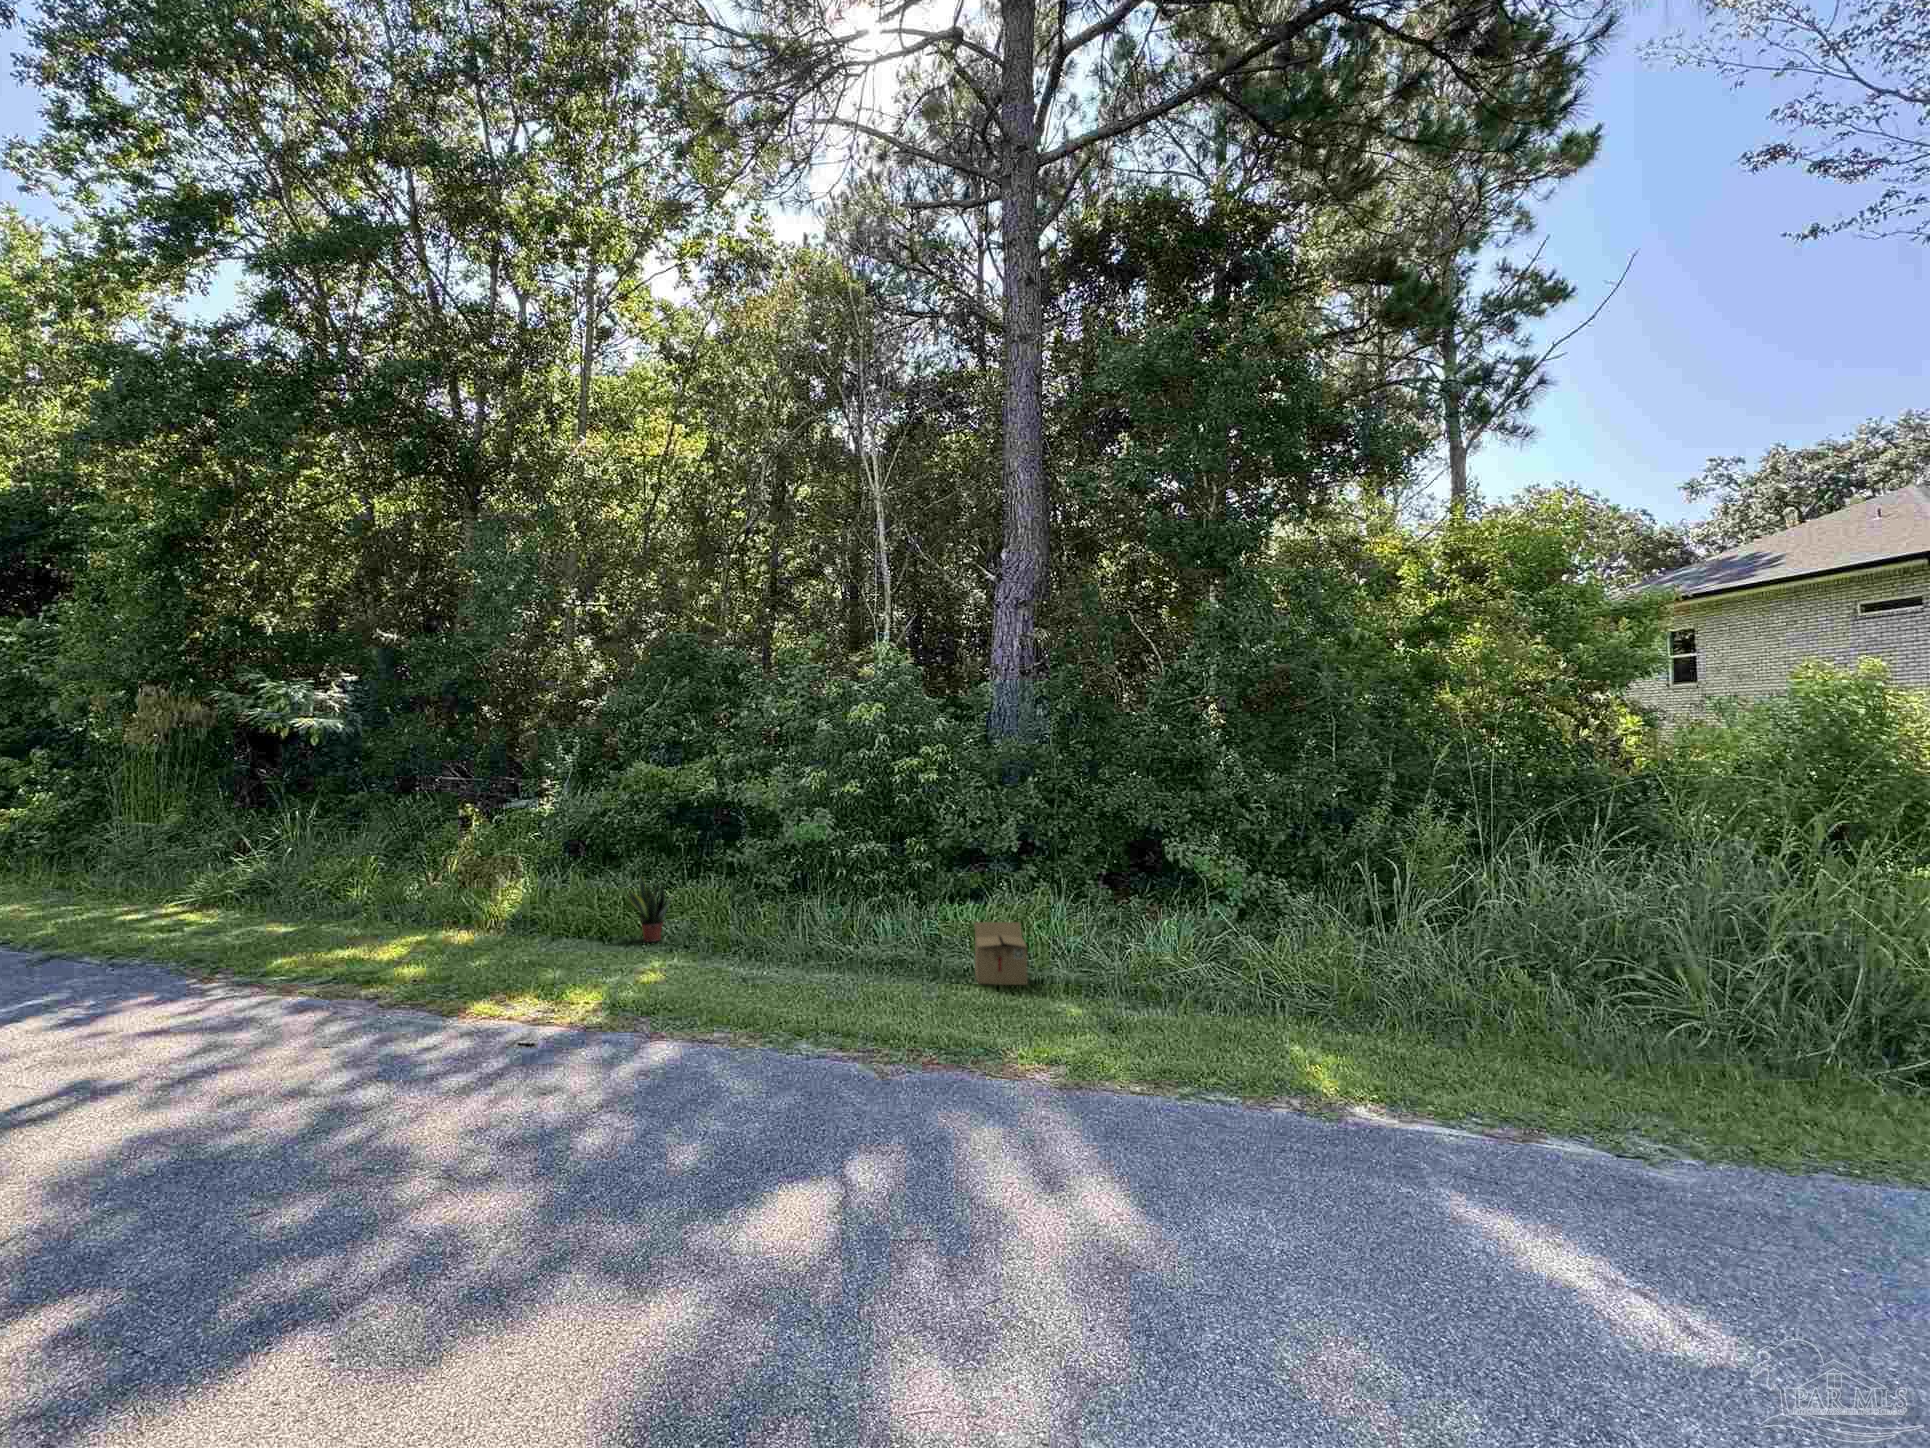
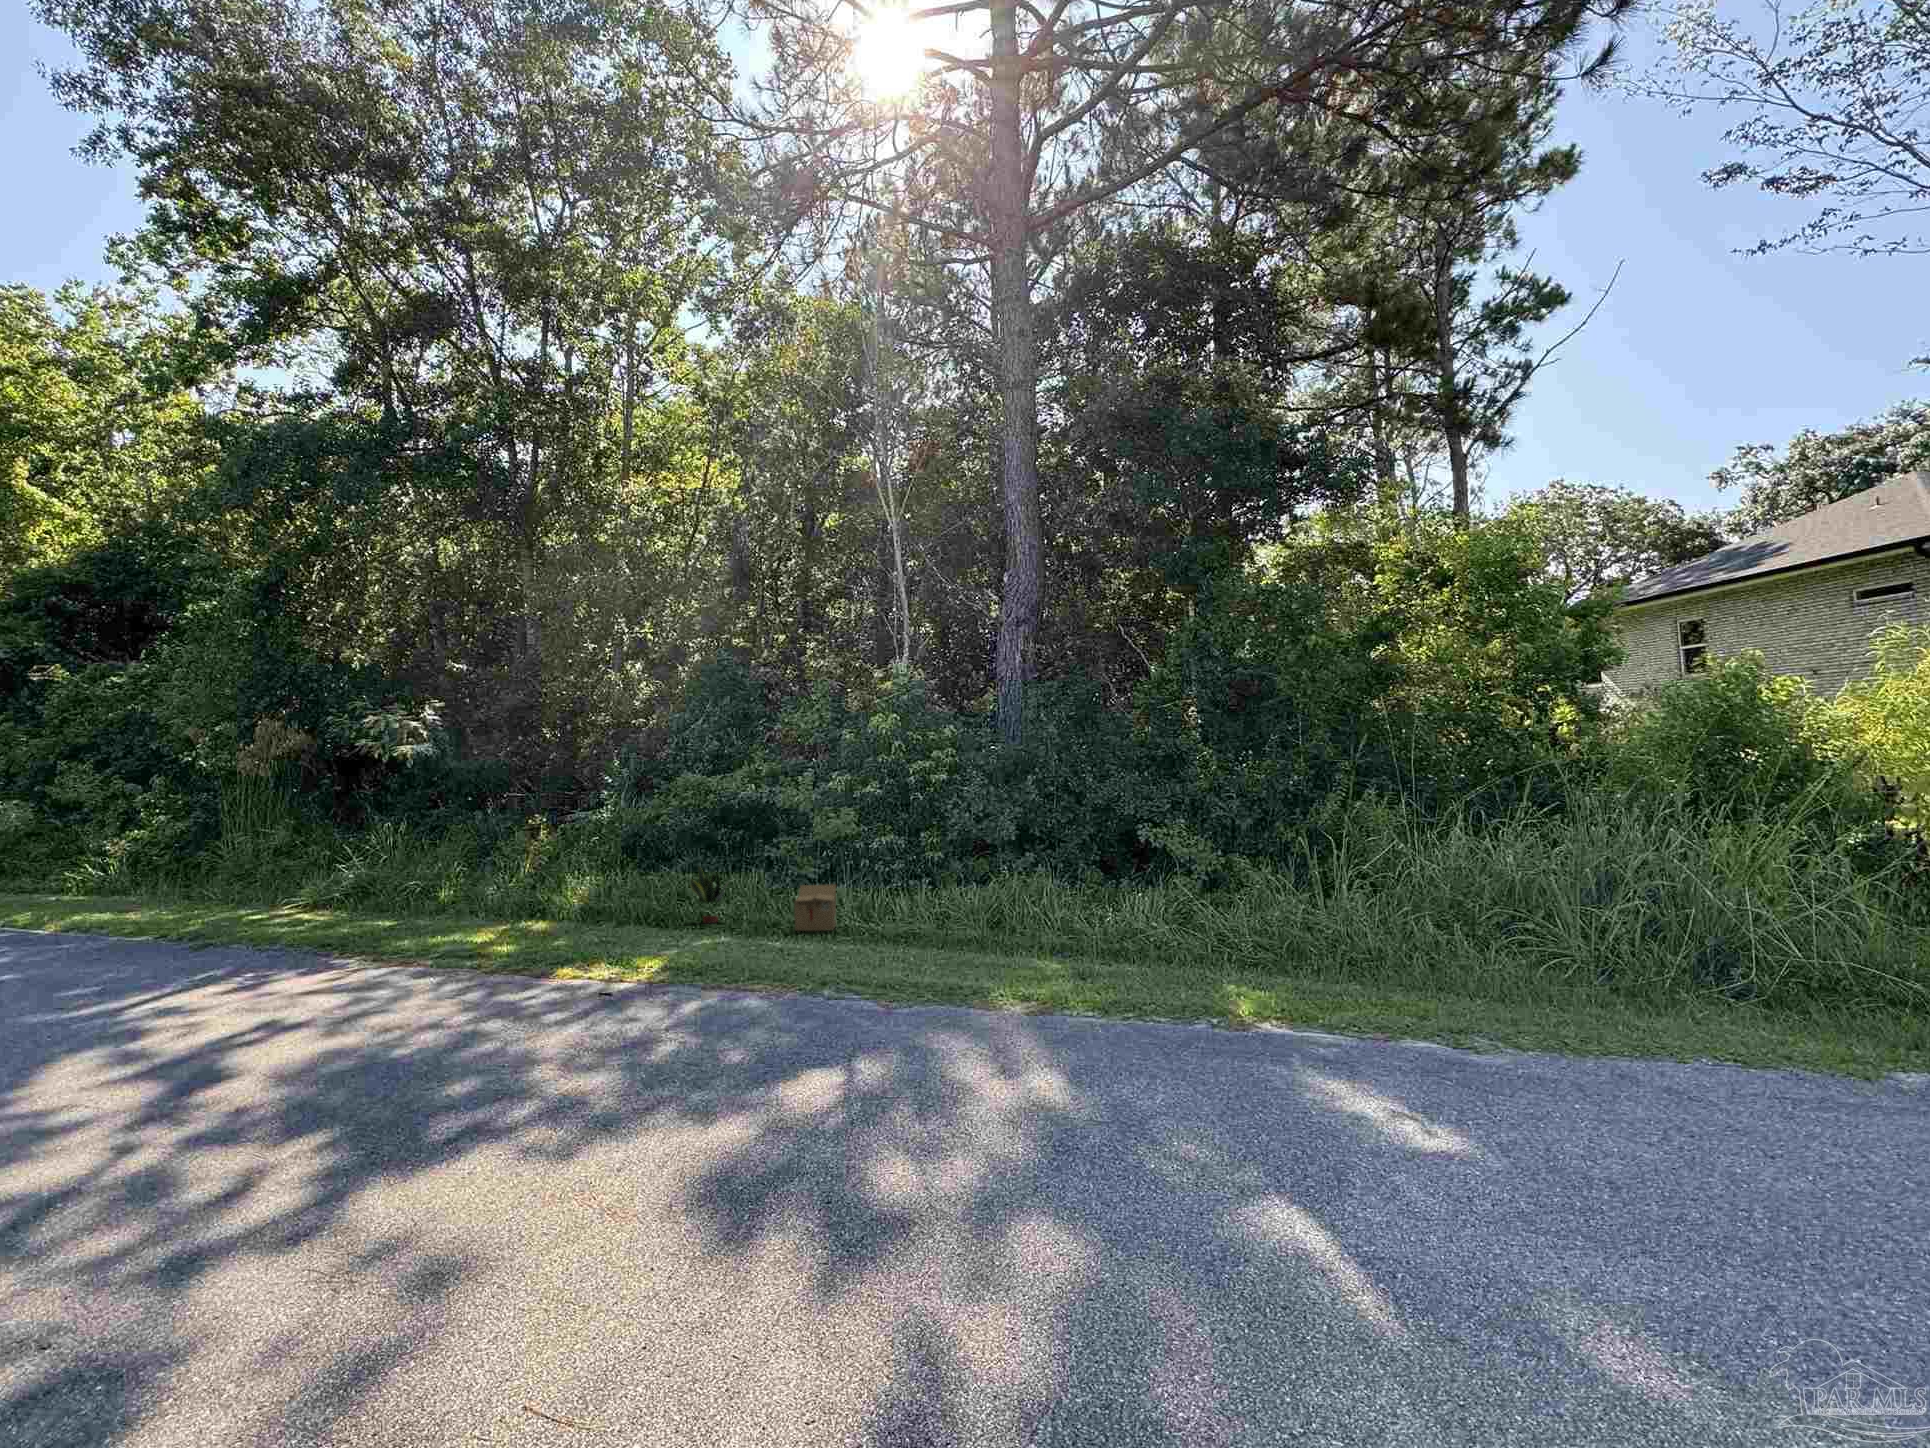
cardboard box: present [974,922,1028,985] -> present [794,884,836,931]

